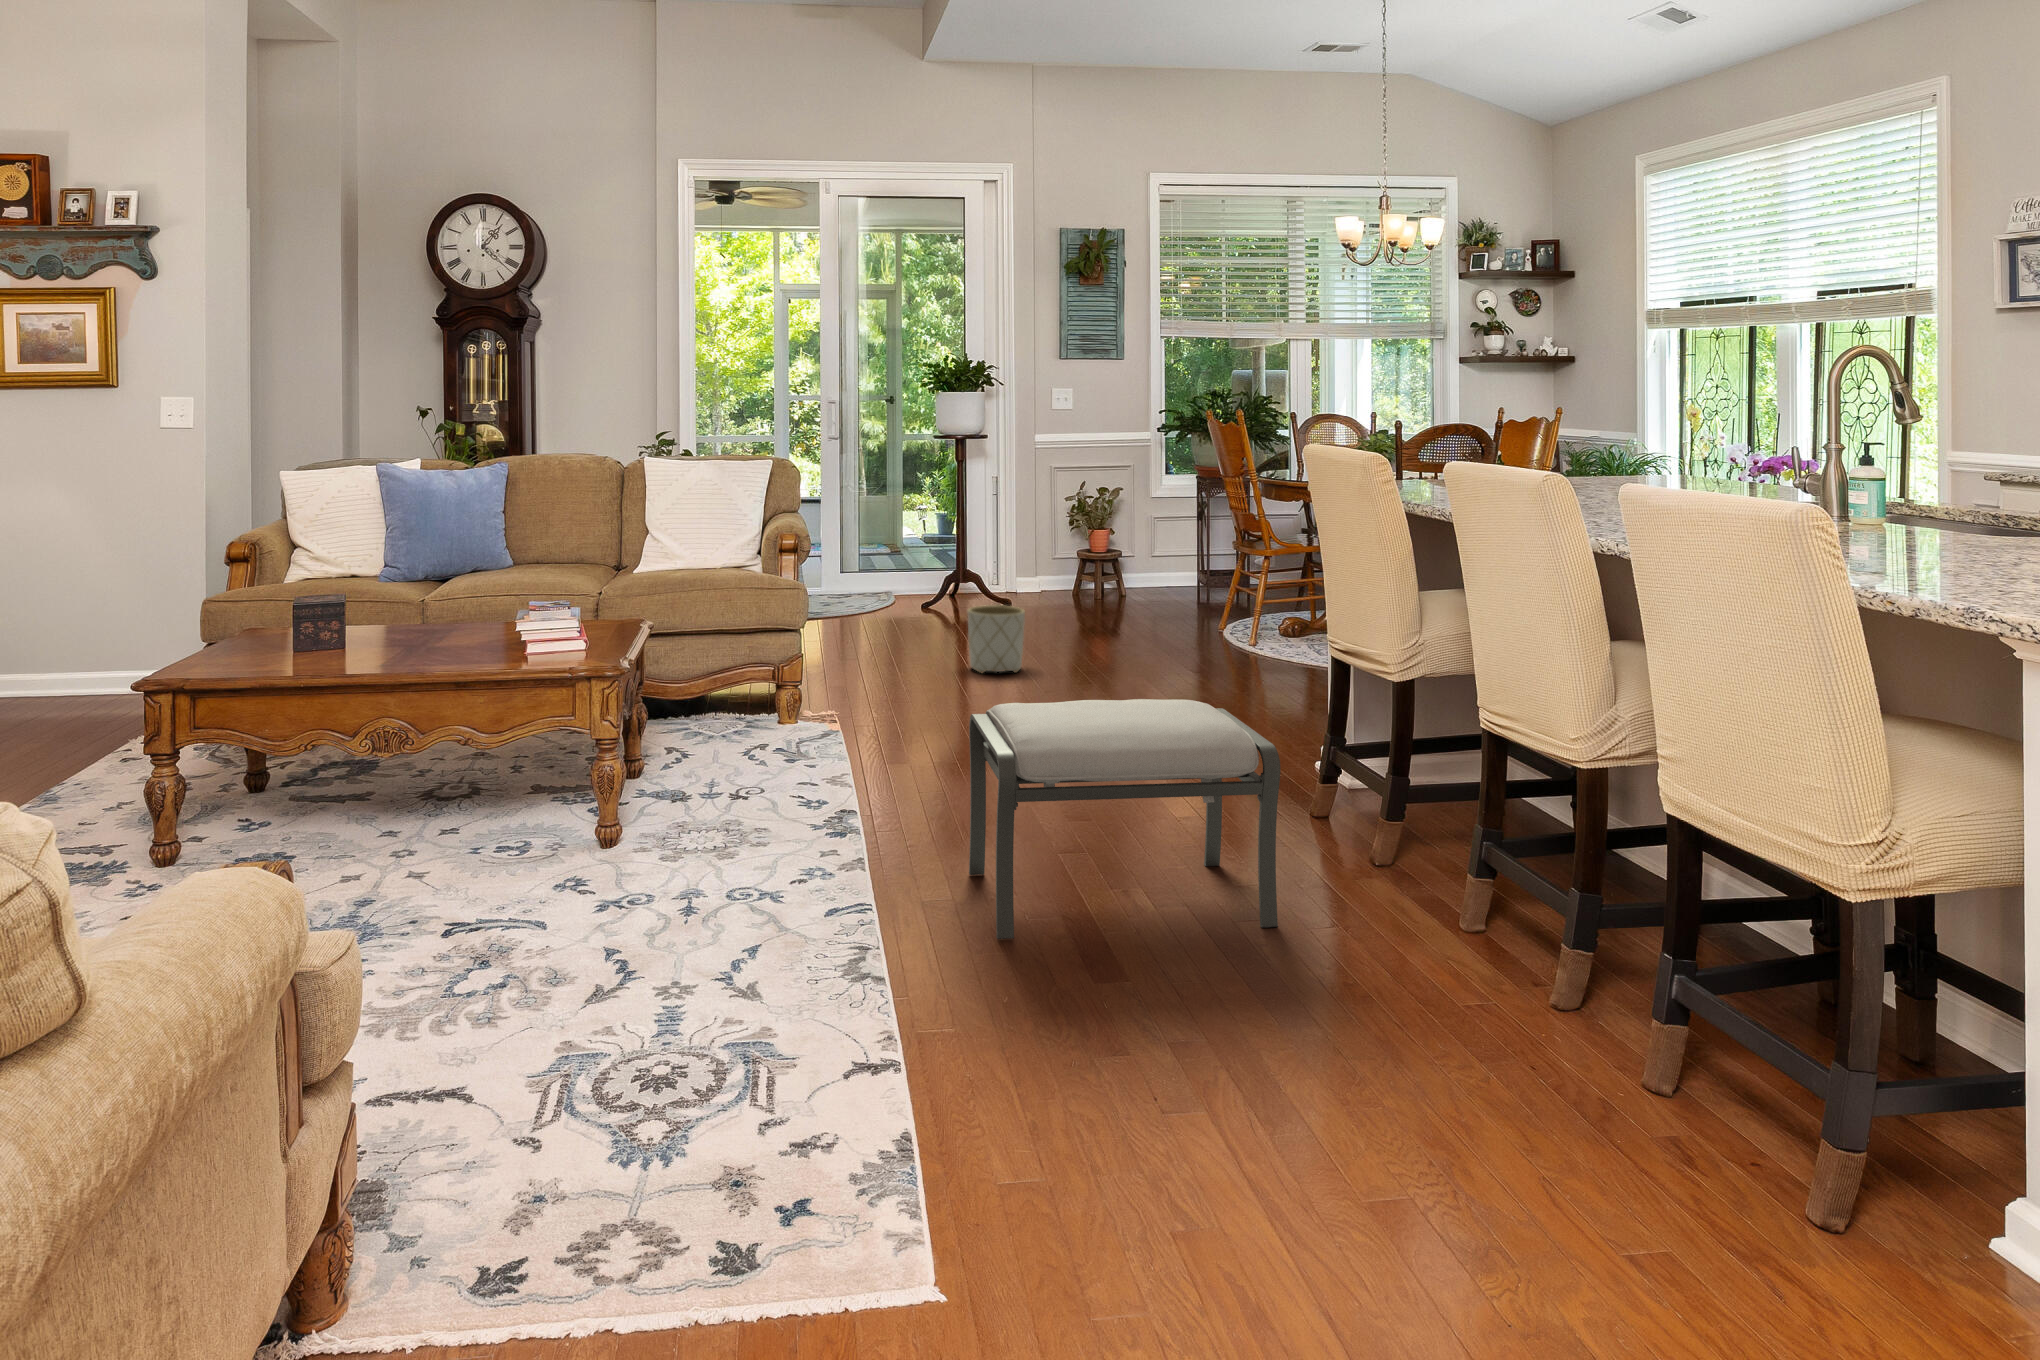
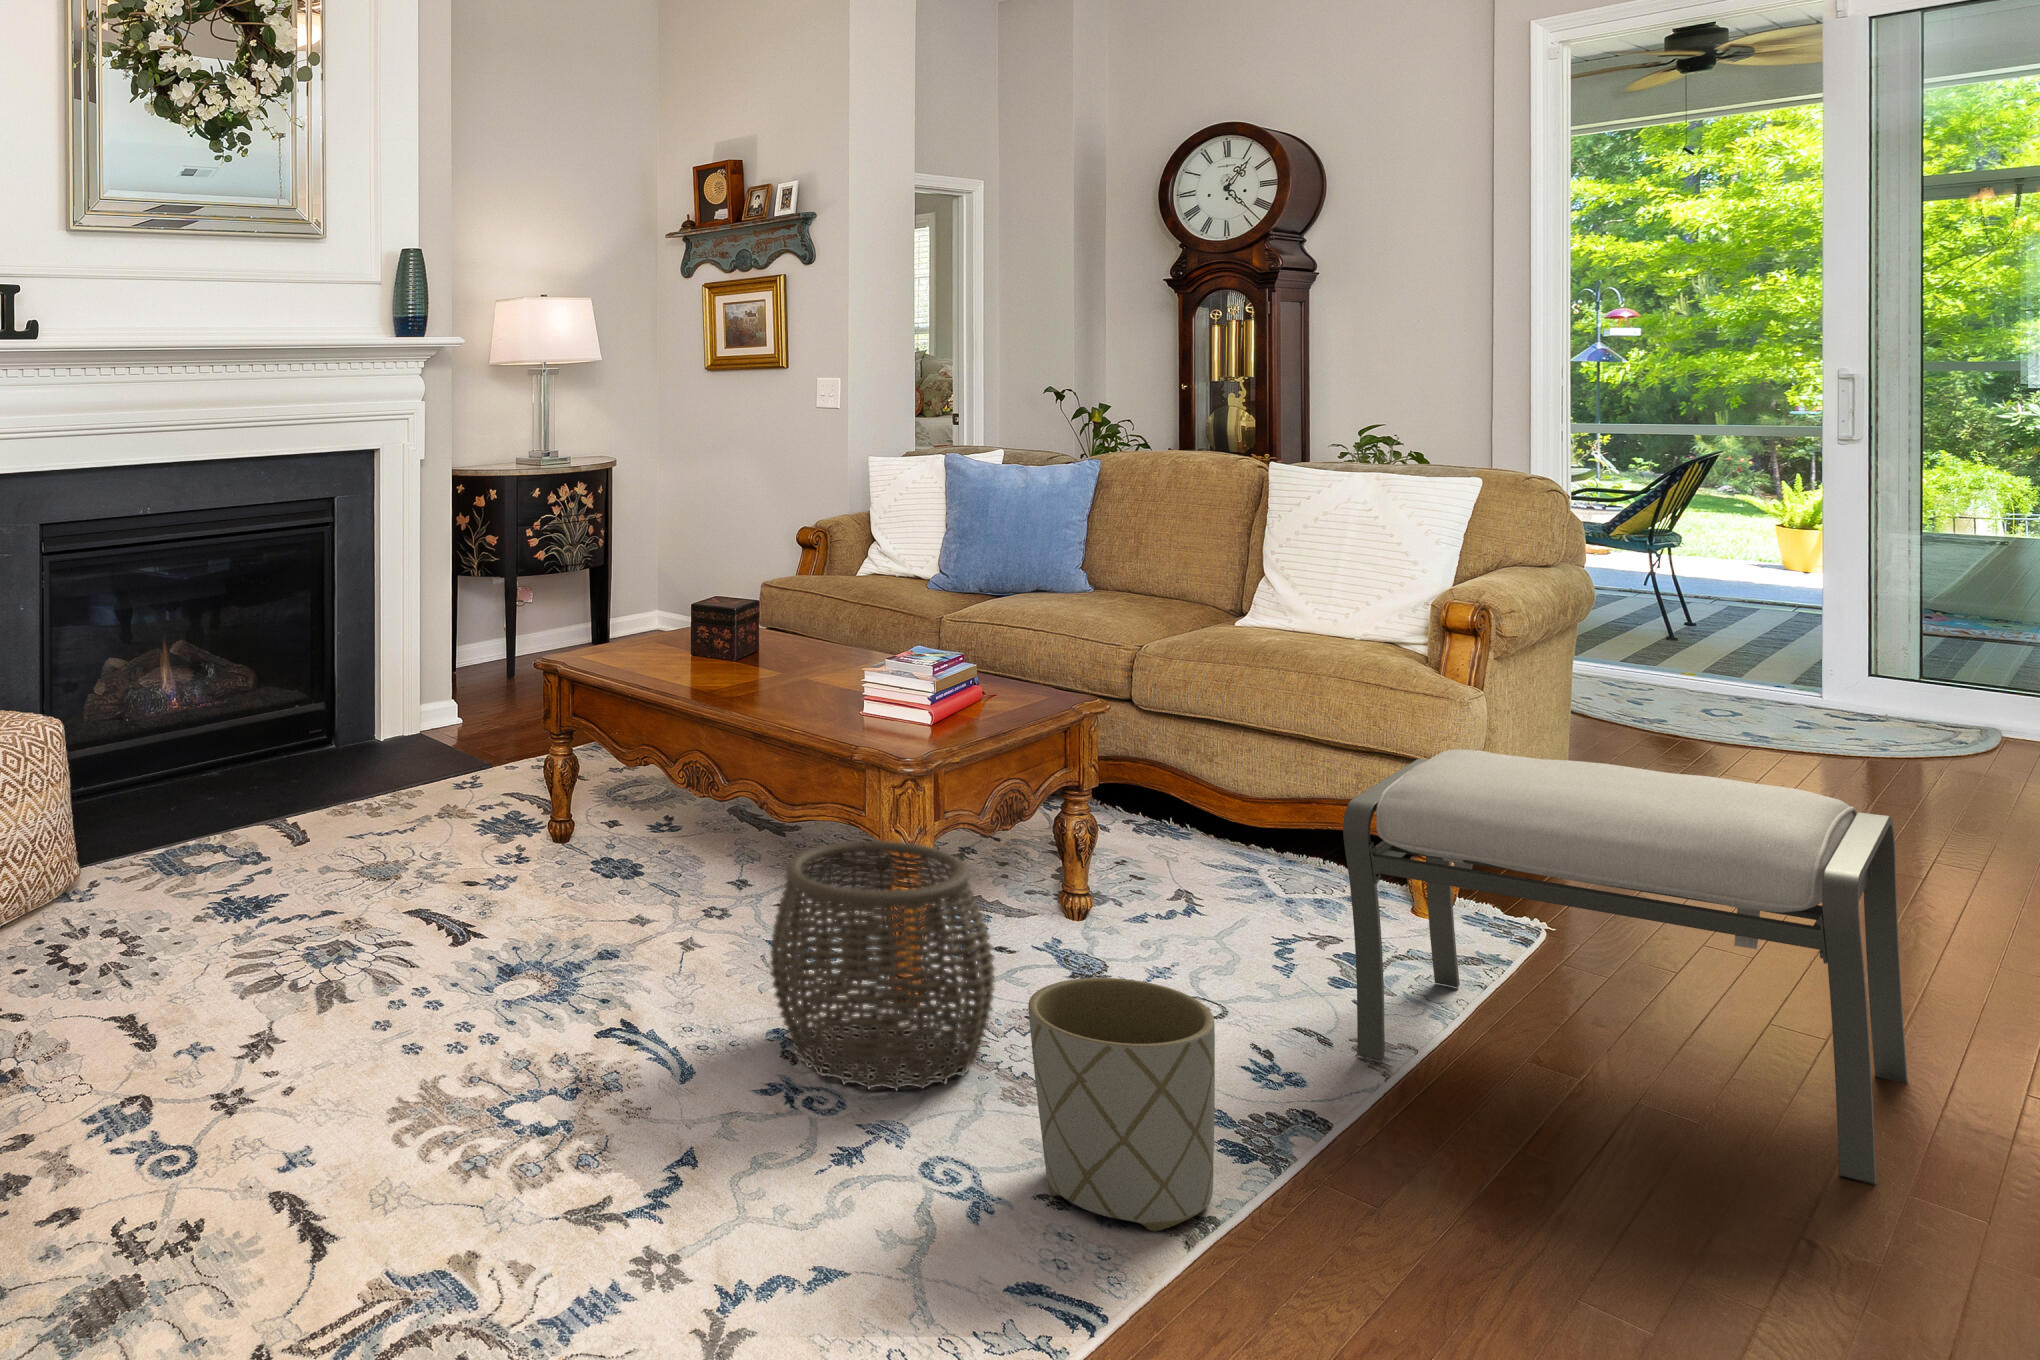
planter: present [968,605,1025,673] -> present [1028,978,1215,1231]
woven basket: none [620,858,827,1098] -> present [770,841,995,1090]

